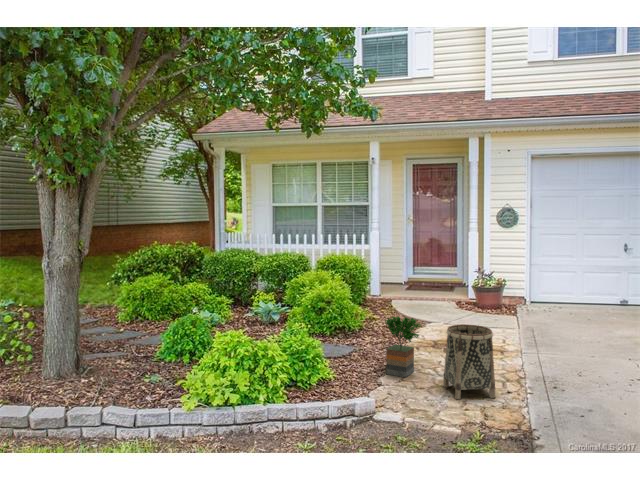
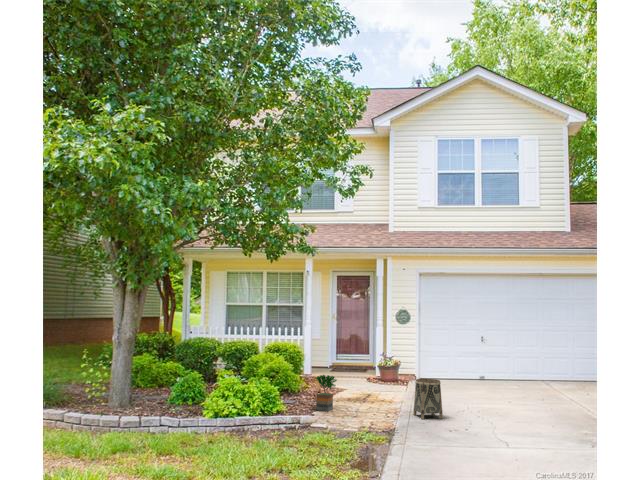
basket: present [443,324,495,399] -> present [413,379,443,419]

